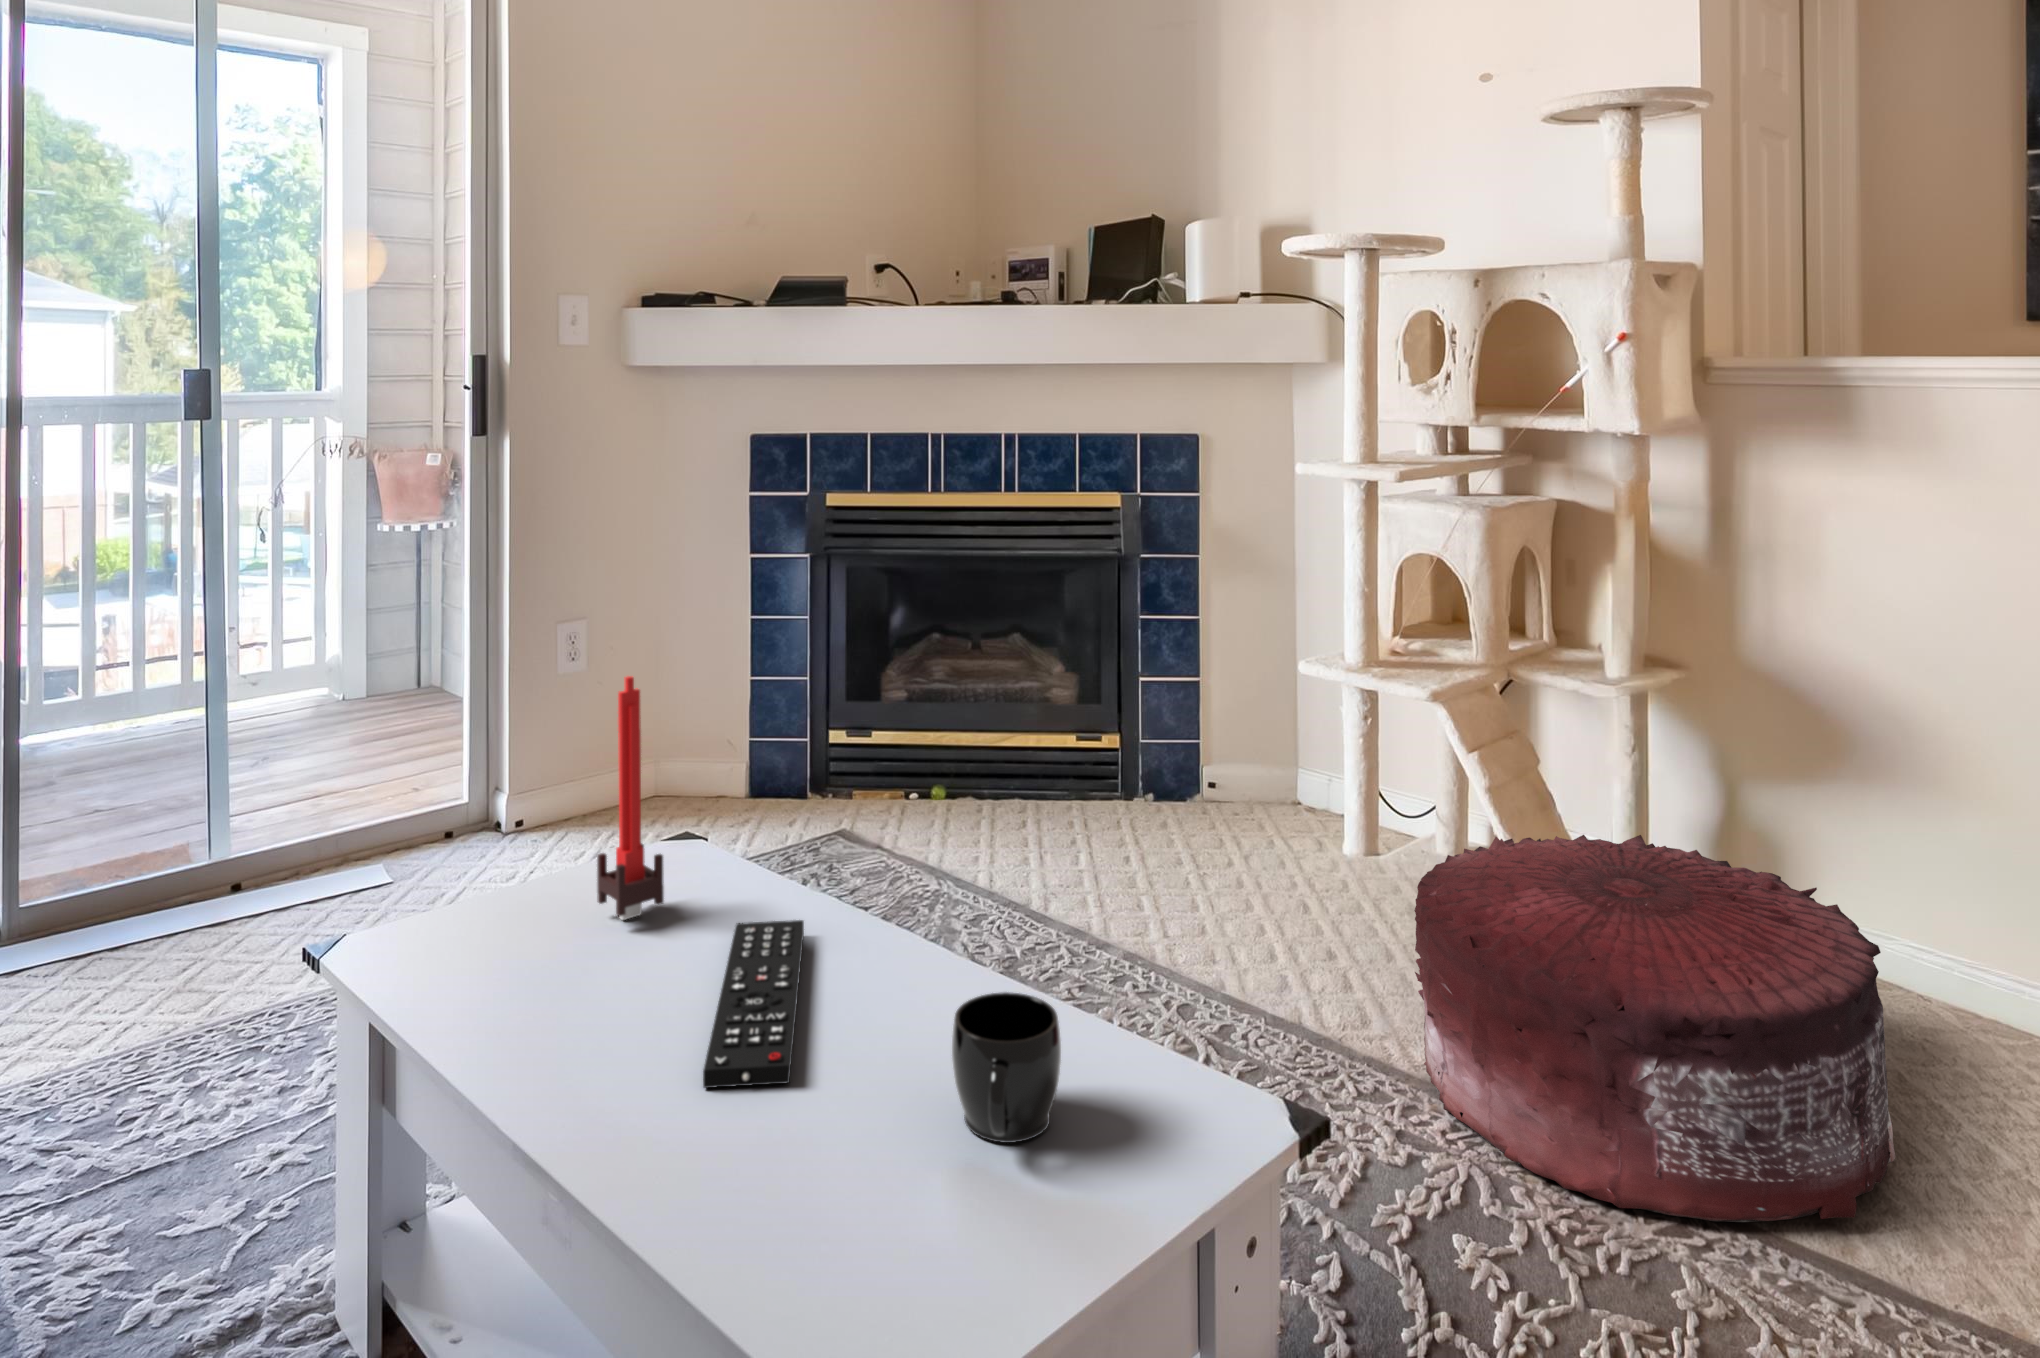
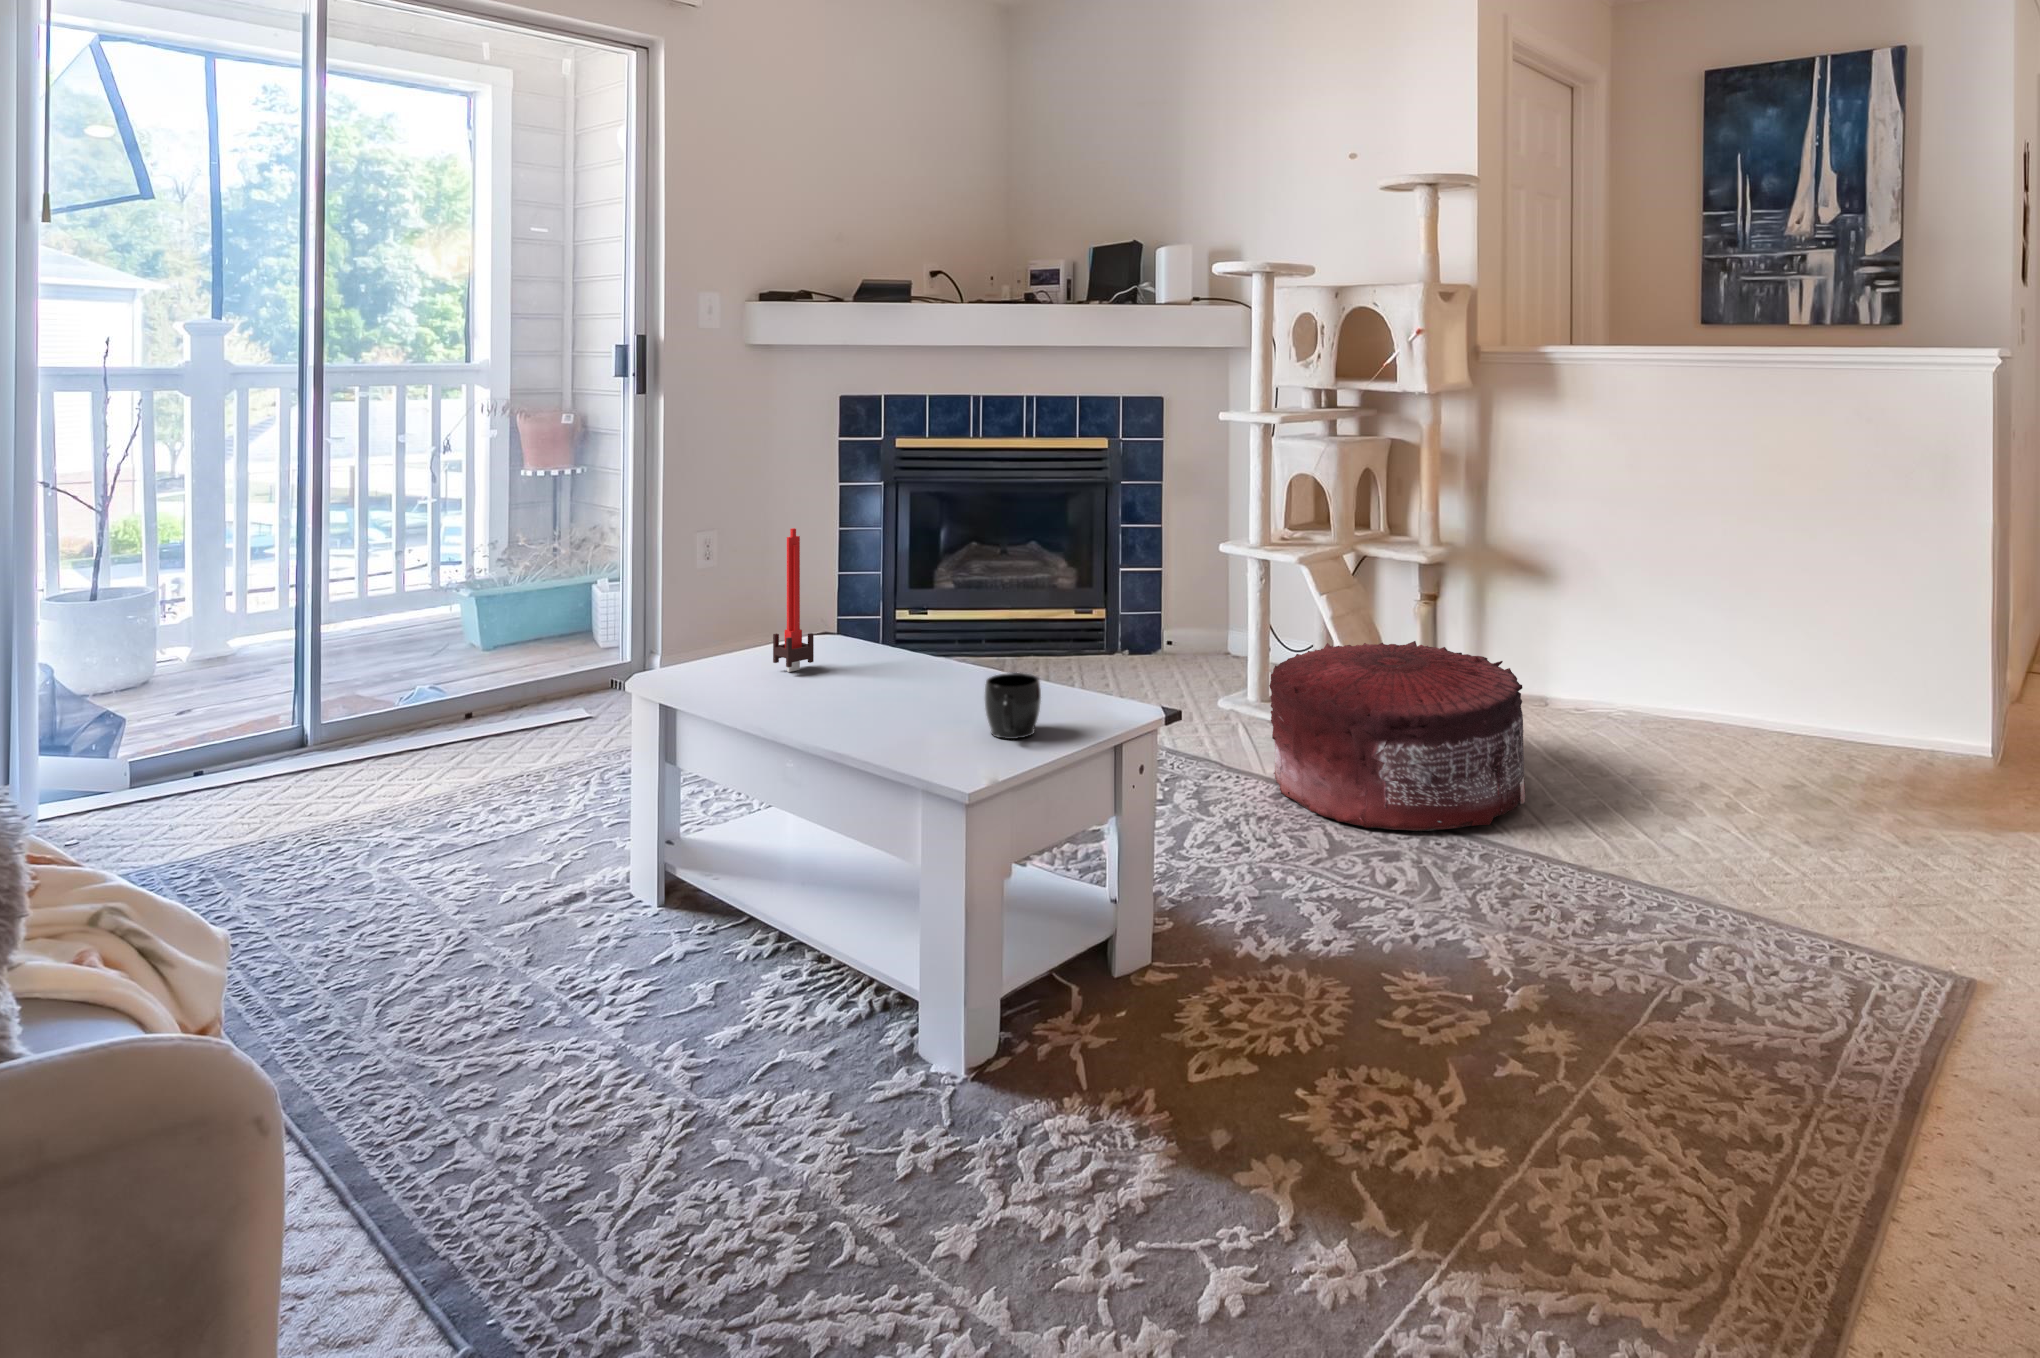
remote control: present [703,920,804,1088] -> none [852,667,898,726]

